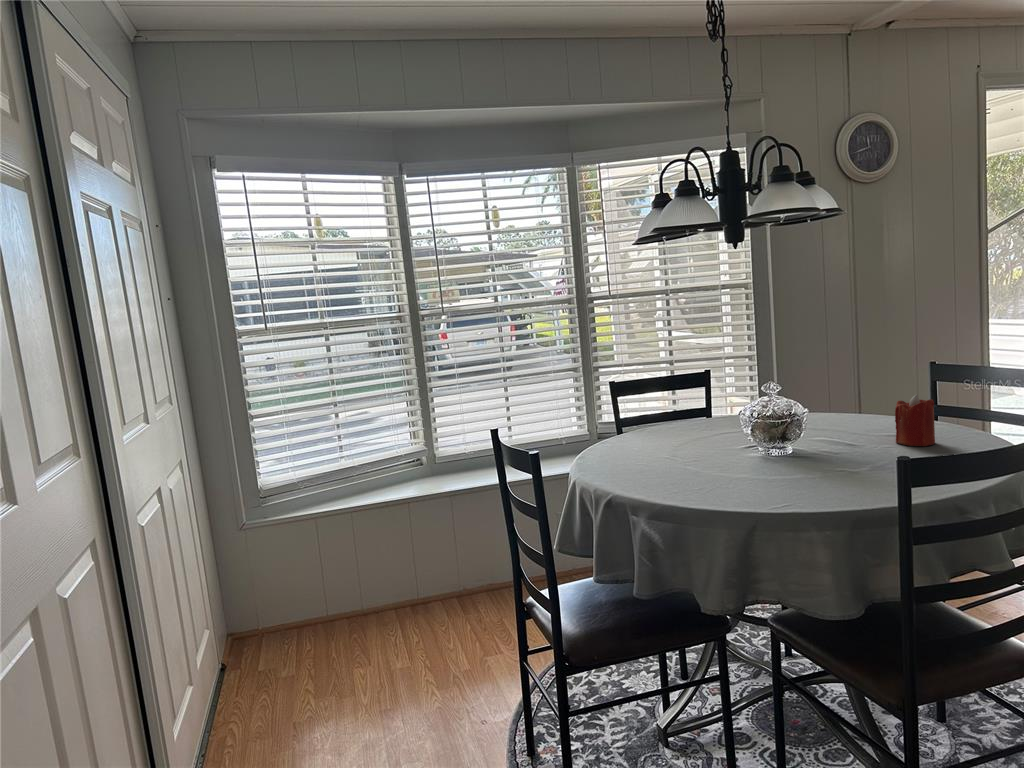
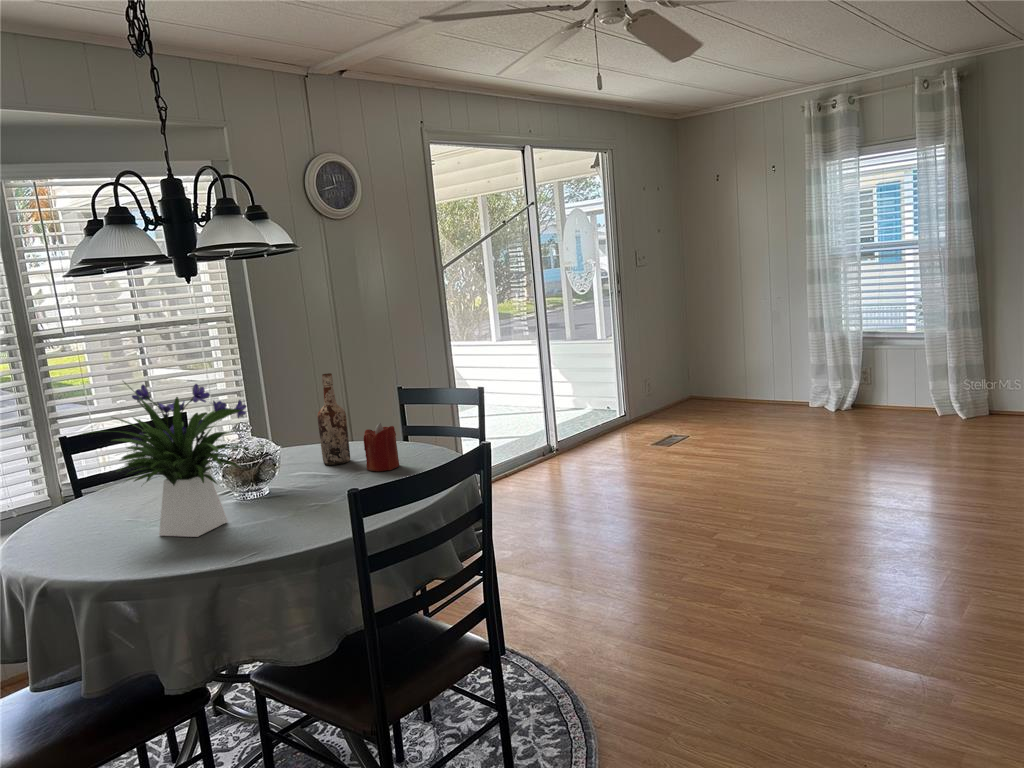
flower arrangement: none [642,333,794,481] -> present [80,381,248,537]
wine bottle: none [841,340,873,433] -> present [317,373,350,465]

